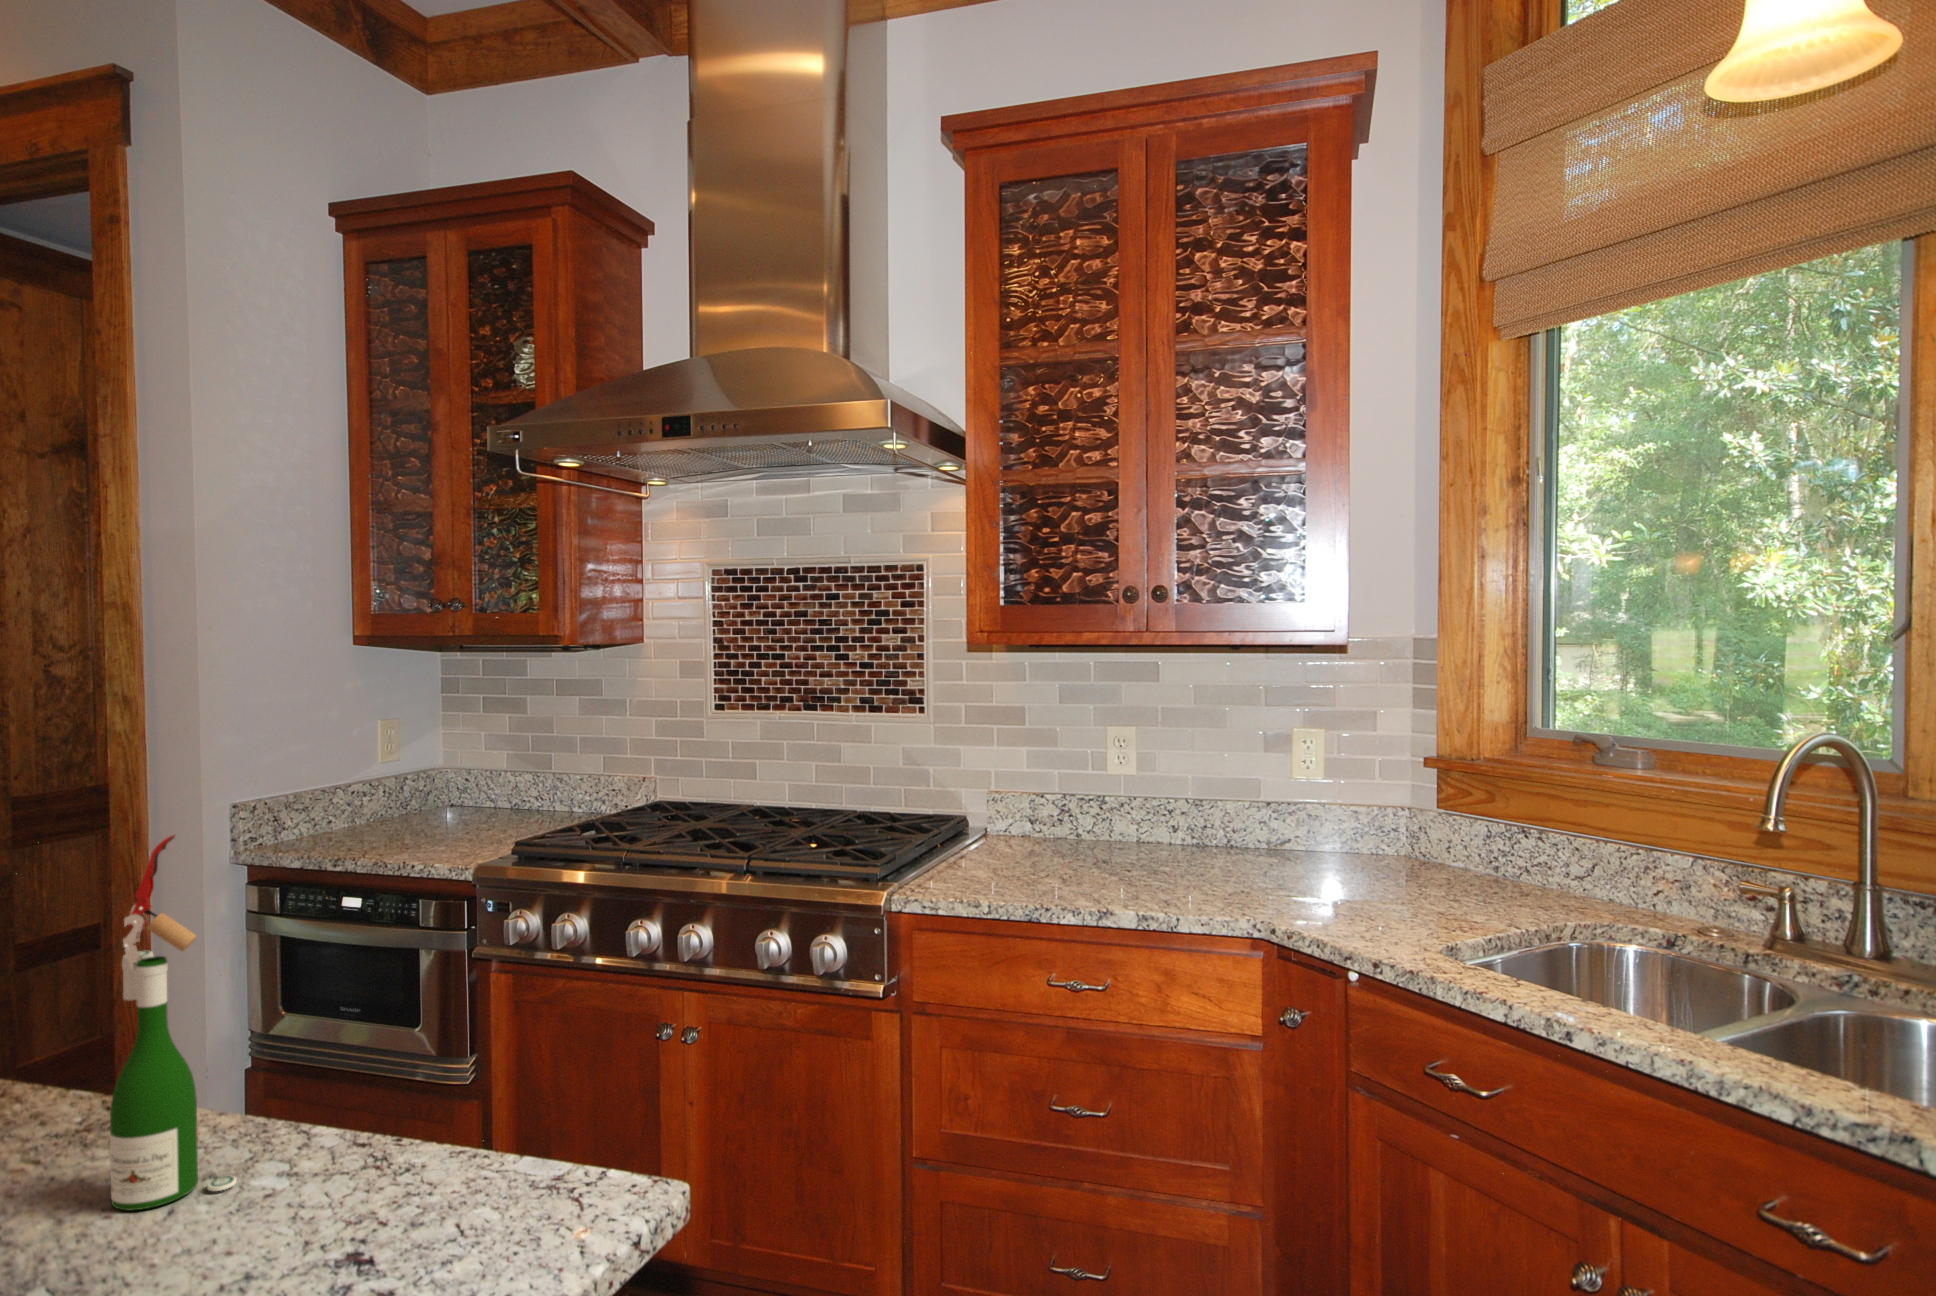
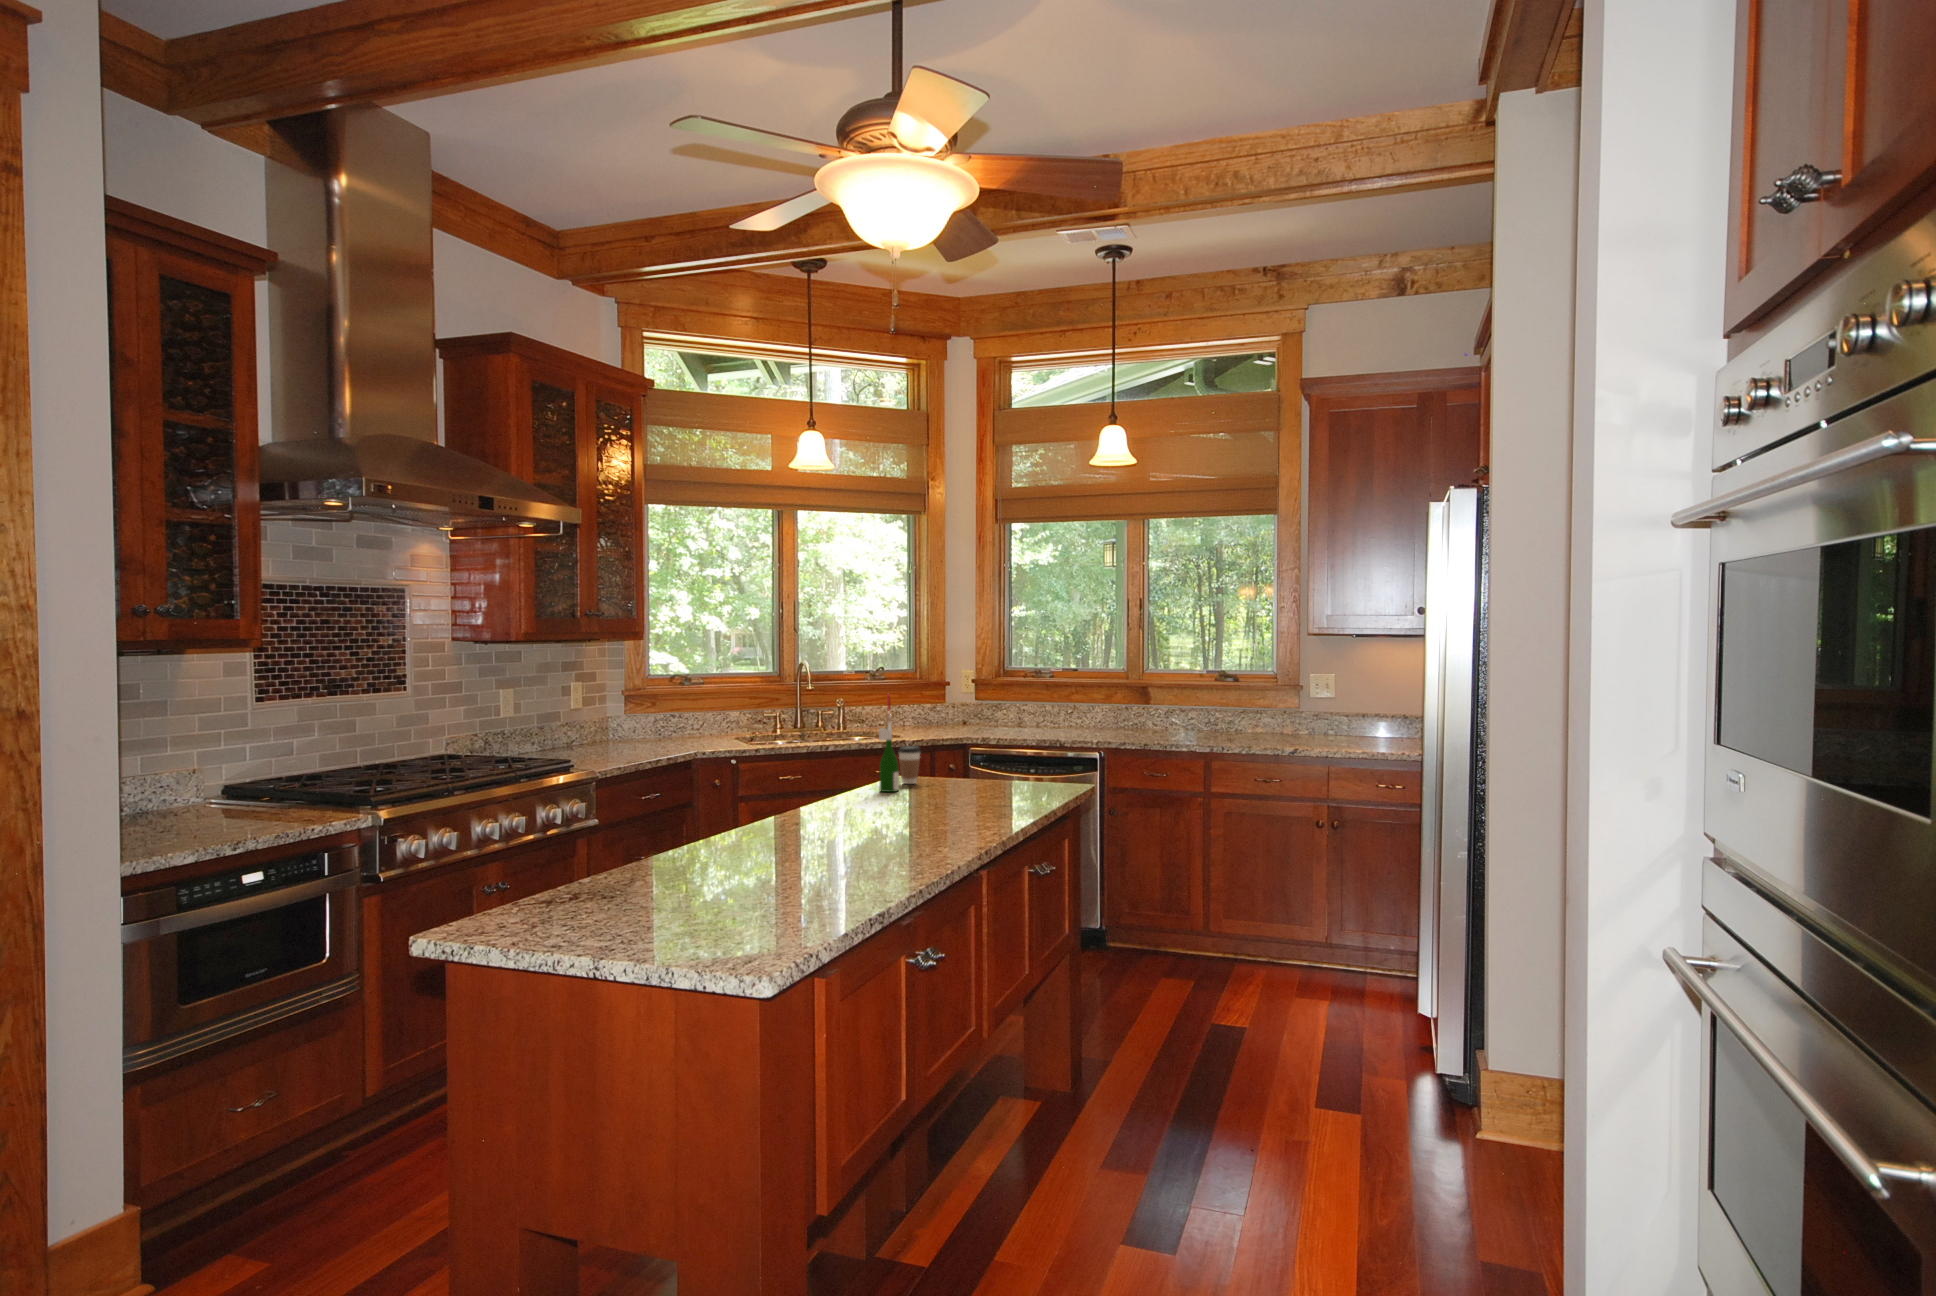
coffee cup: none [280,1062,386,1235] -> present [899,746,920,784]

